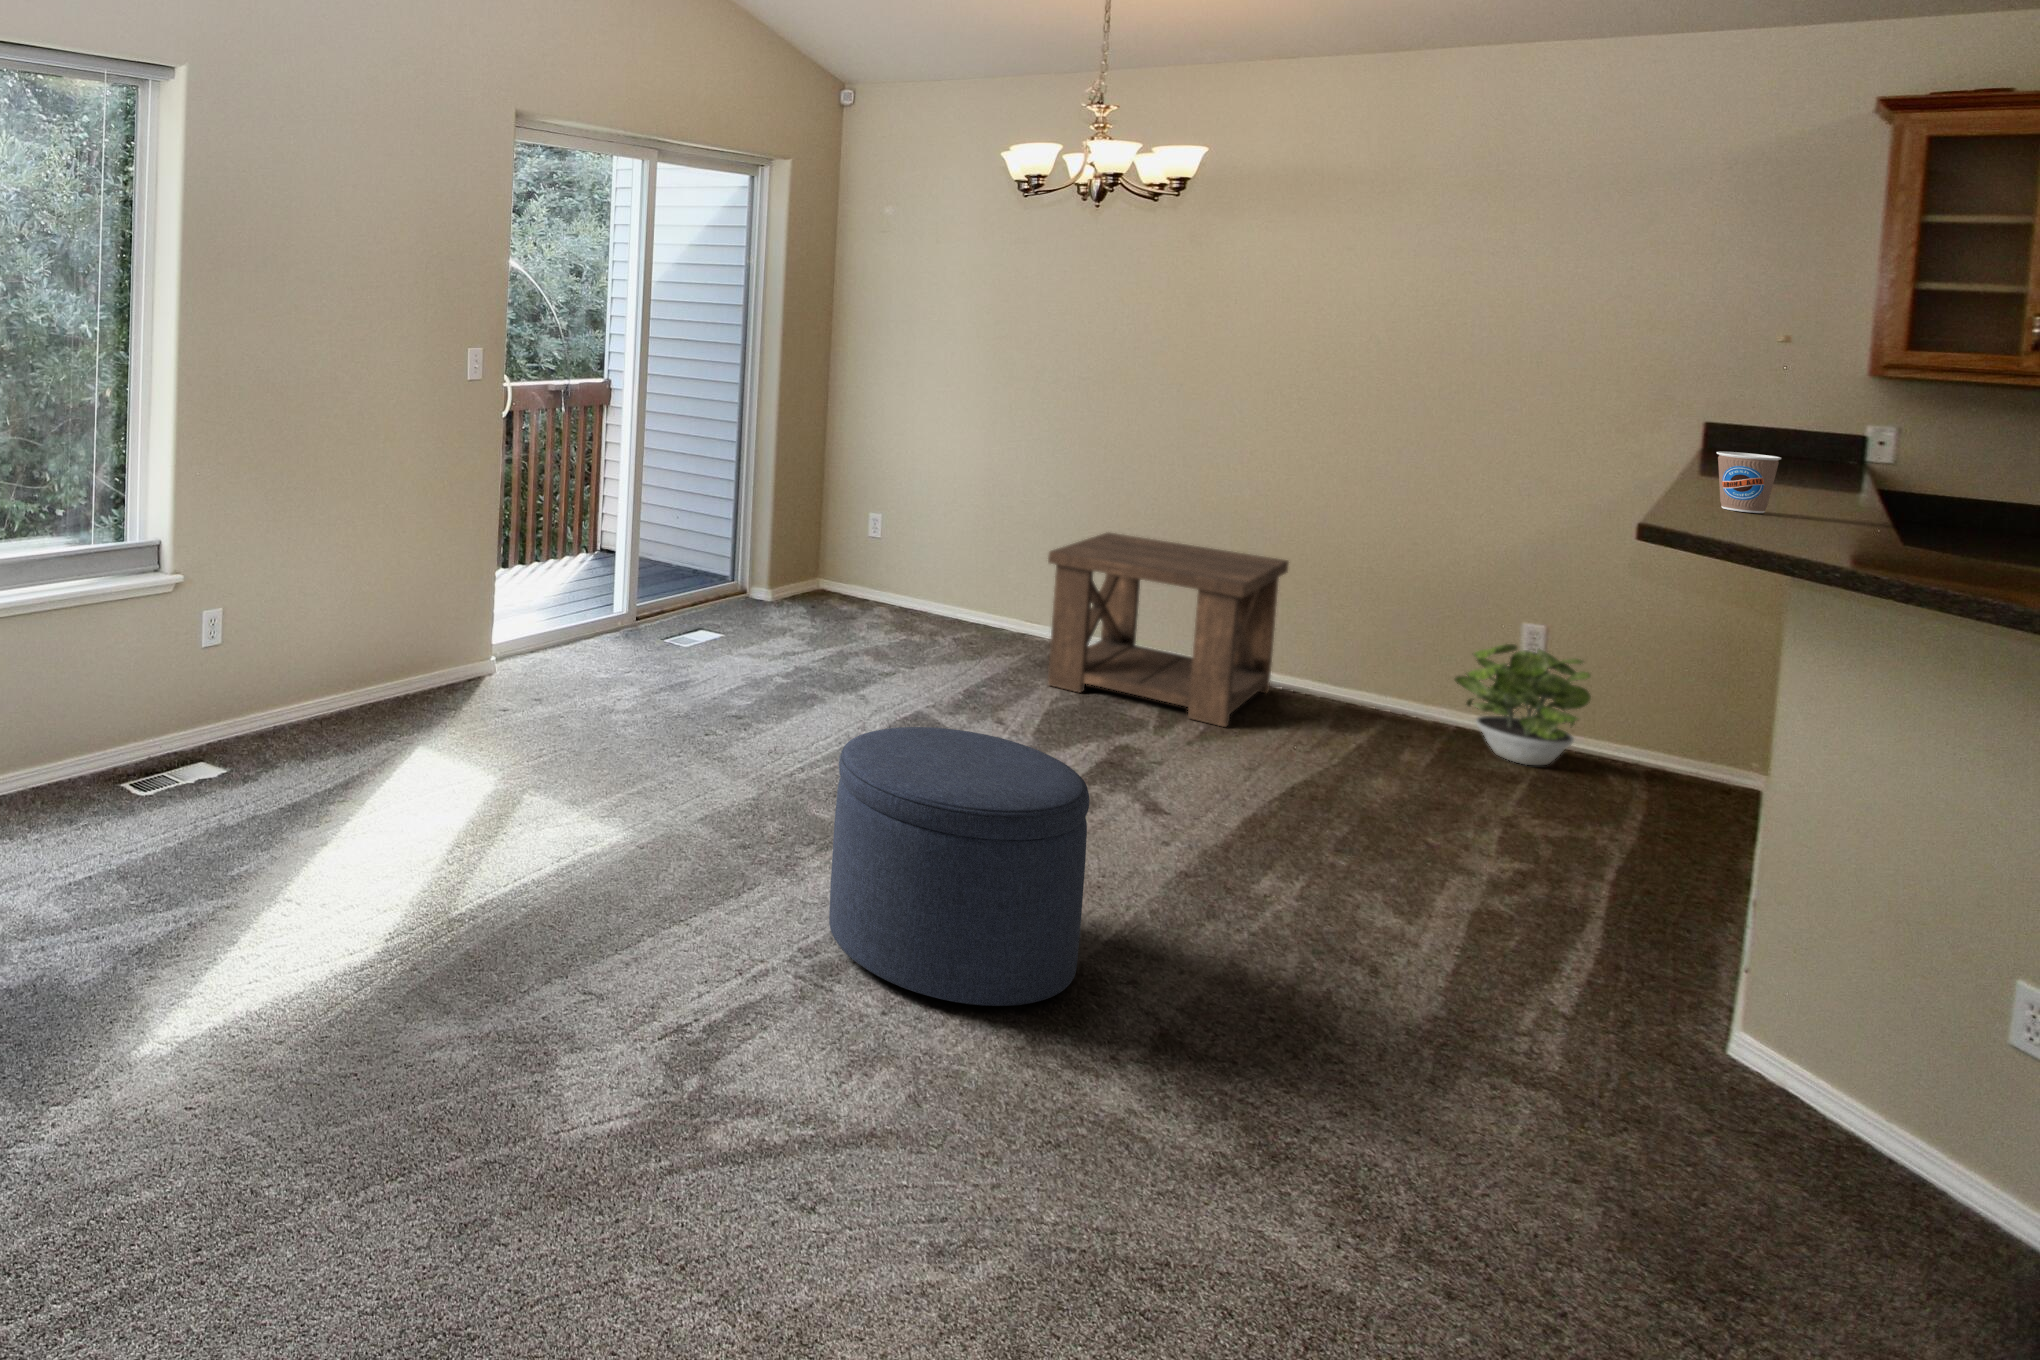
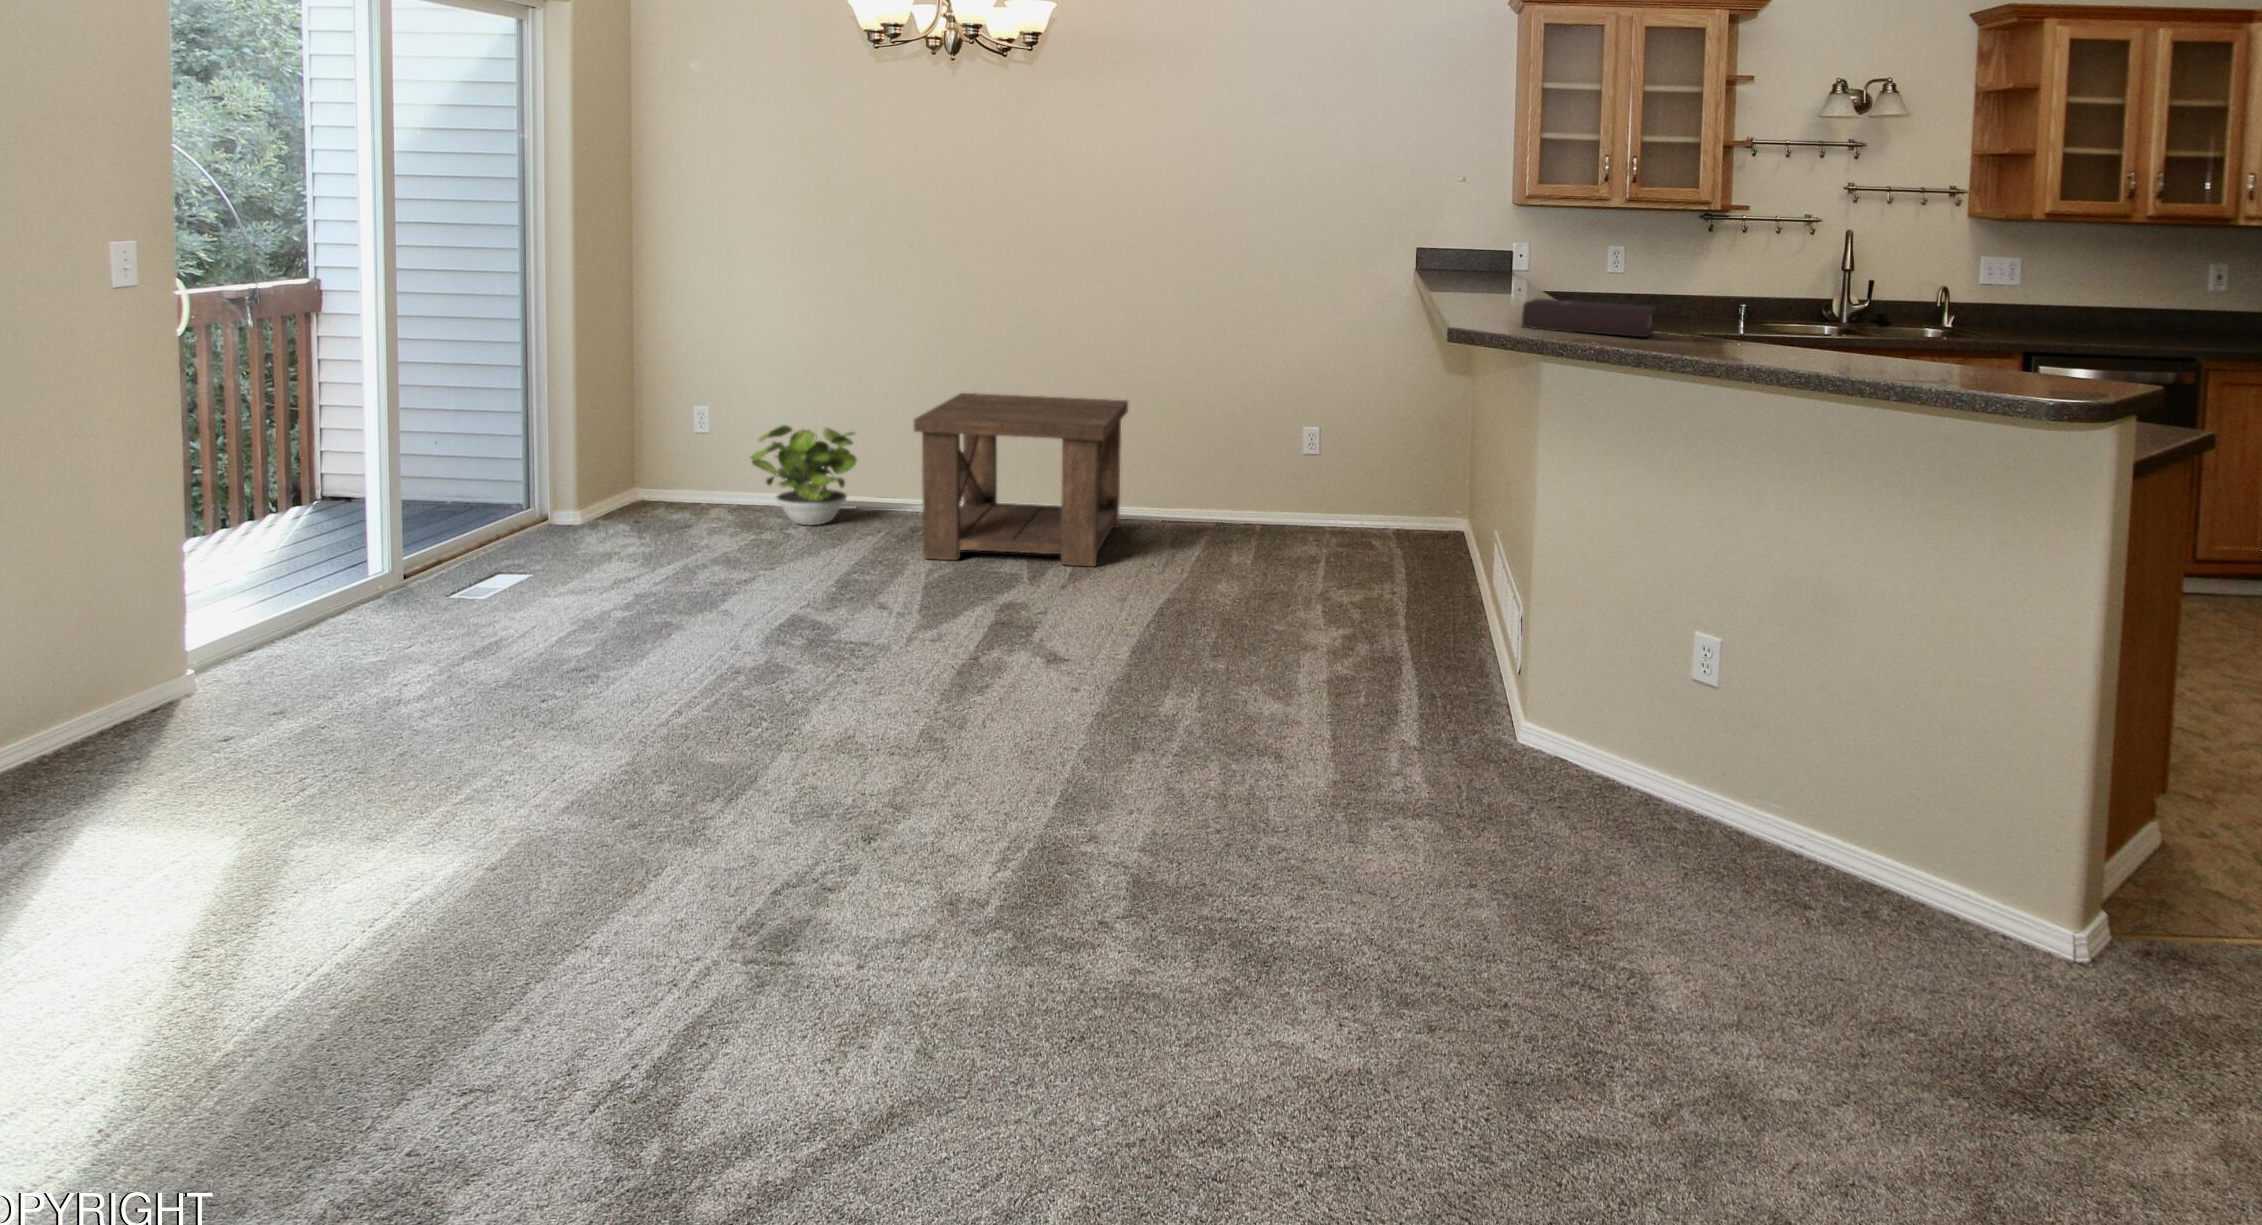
coffee cup: present [1717,452,1781,513] -> none [1485,265,1526,314]
book: none [1740,497,1986,561] -> present [1522,299,1656,337]
potted plant: present [1455,644,1591,765] -> present [751,426,857,525]
ottoman: present [829,727,1090,1006] -> none [763,628,1047,931]

